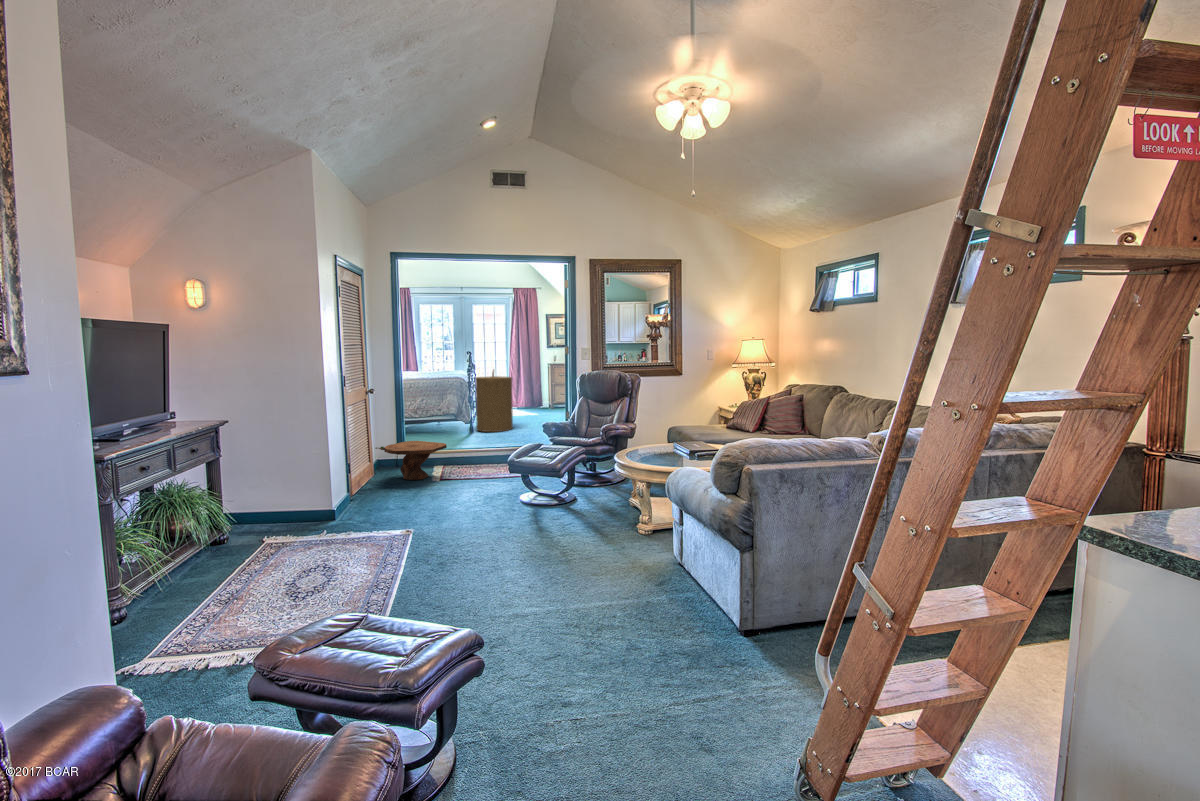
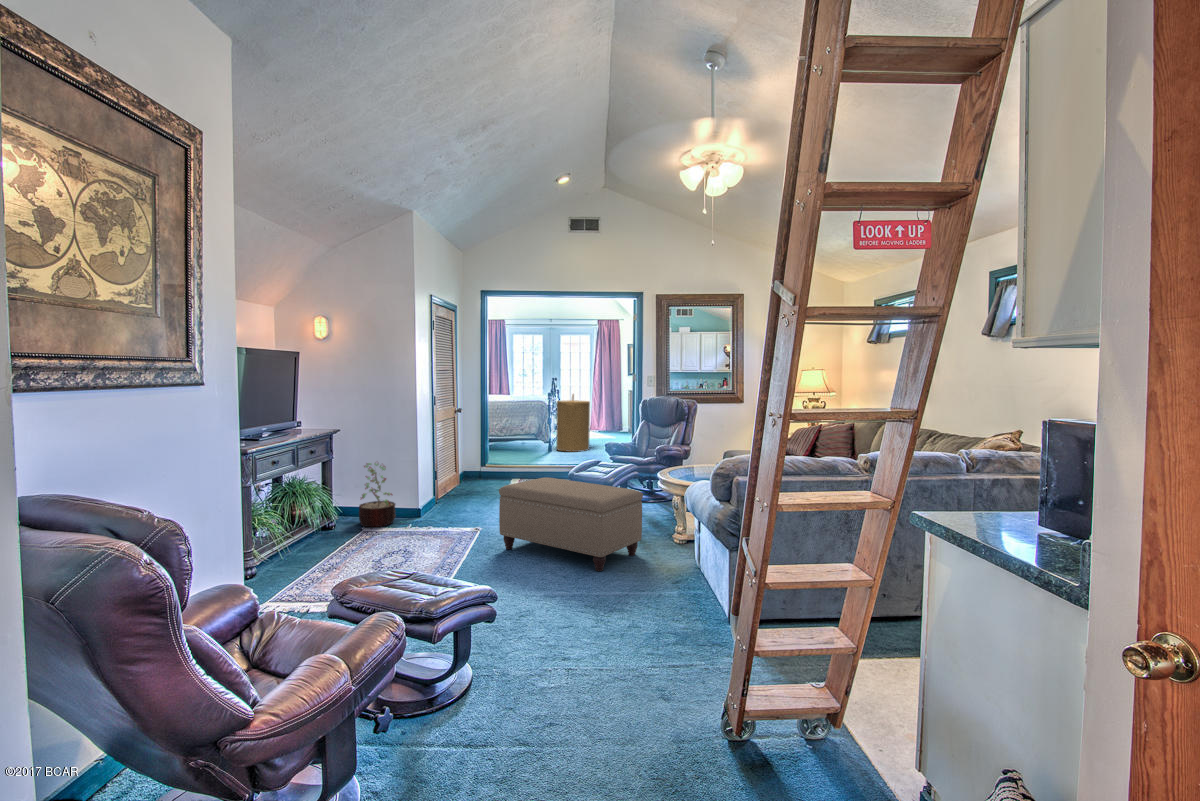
side table: present [376,441,447,480] -> none [460,455,521,489]
decorative plant: none [257,456,305,537] -> present [359,463,396,527]
ottoman: none [440,468,610,576] -> present [499,477,643,571]

